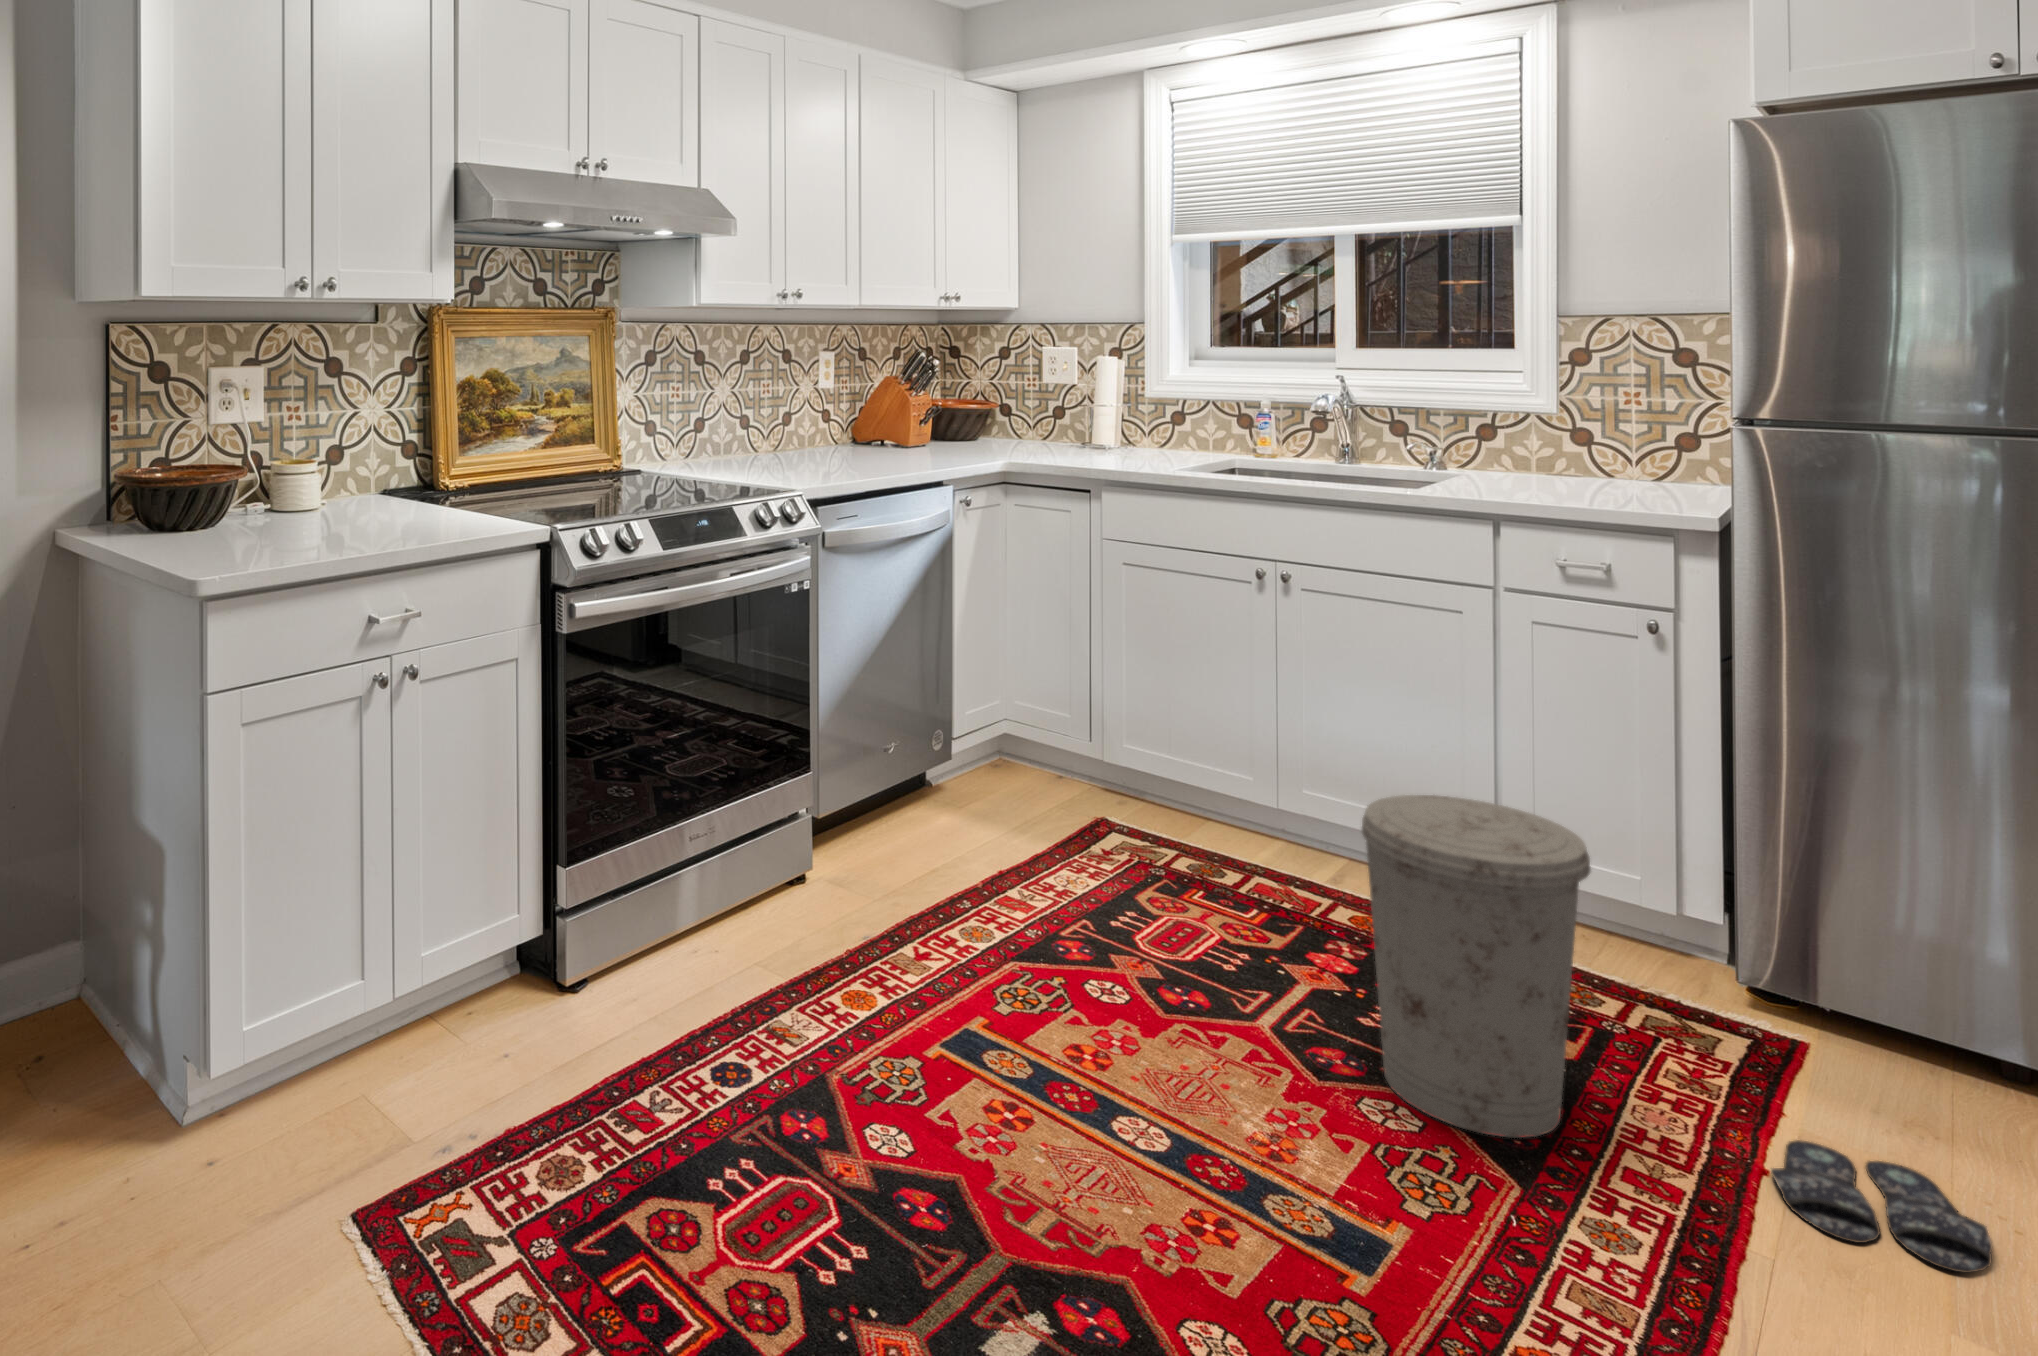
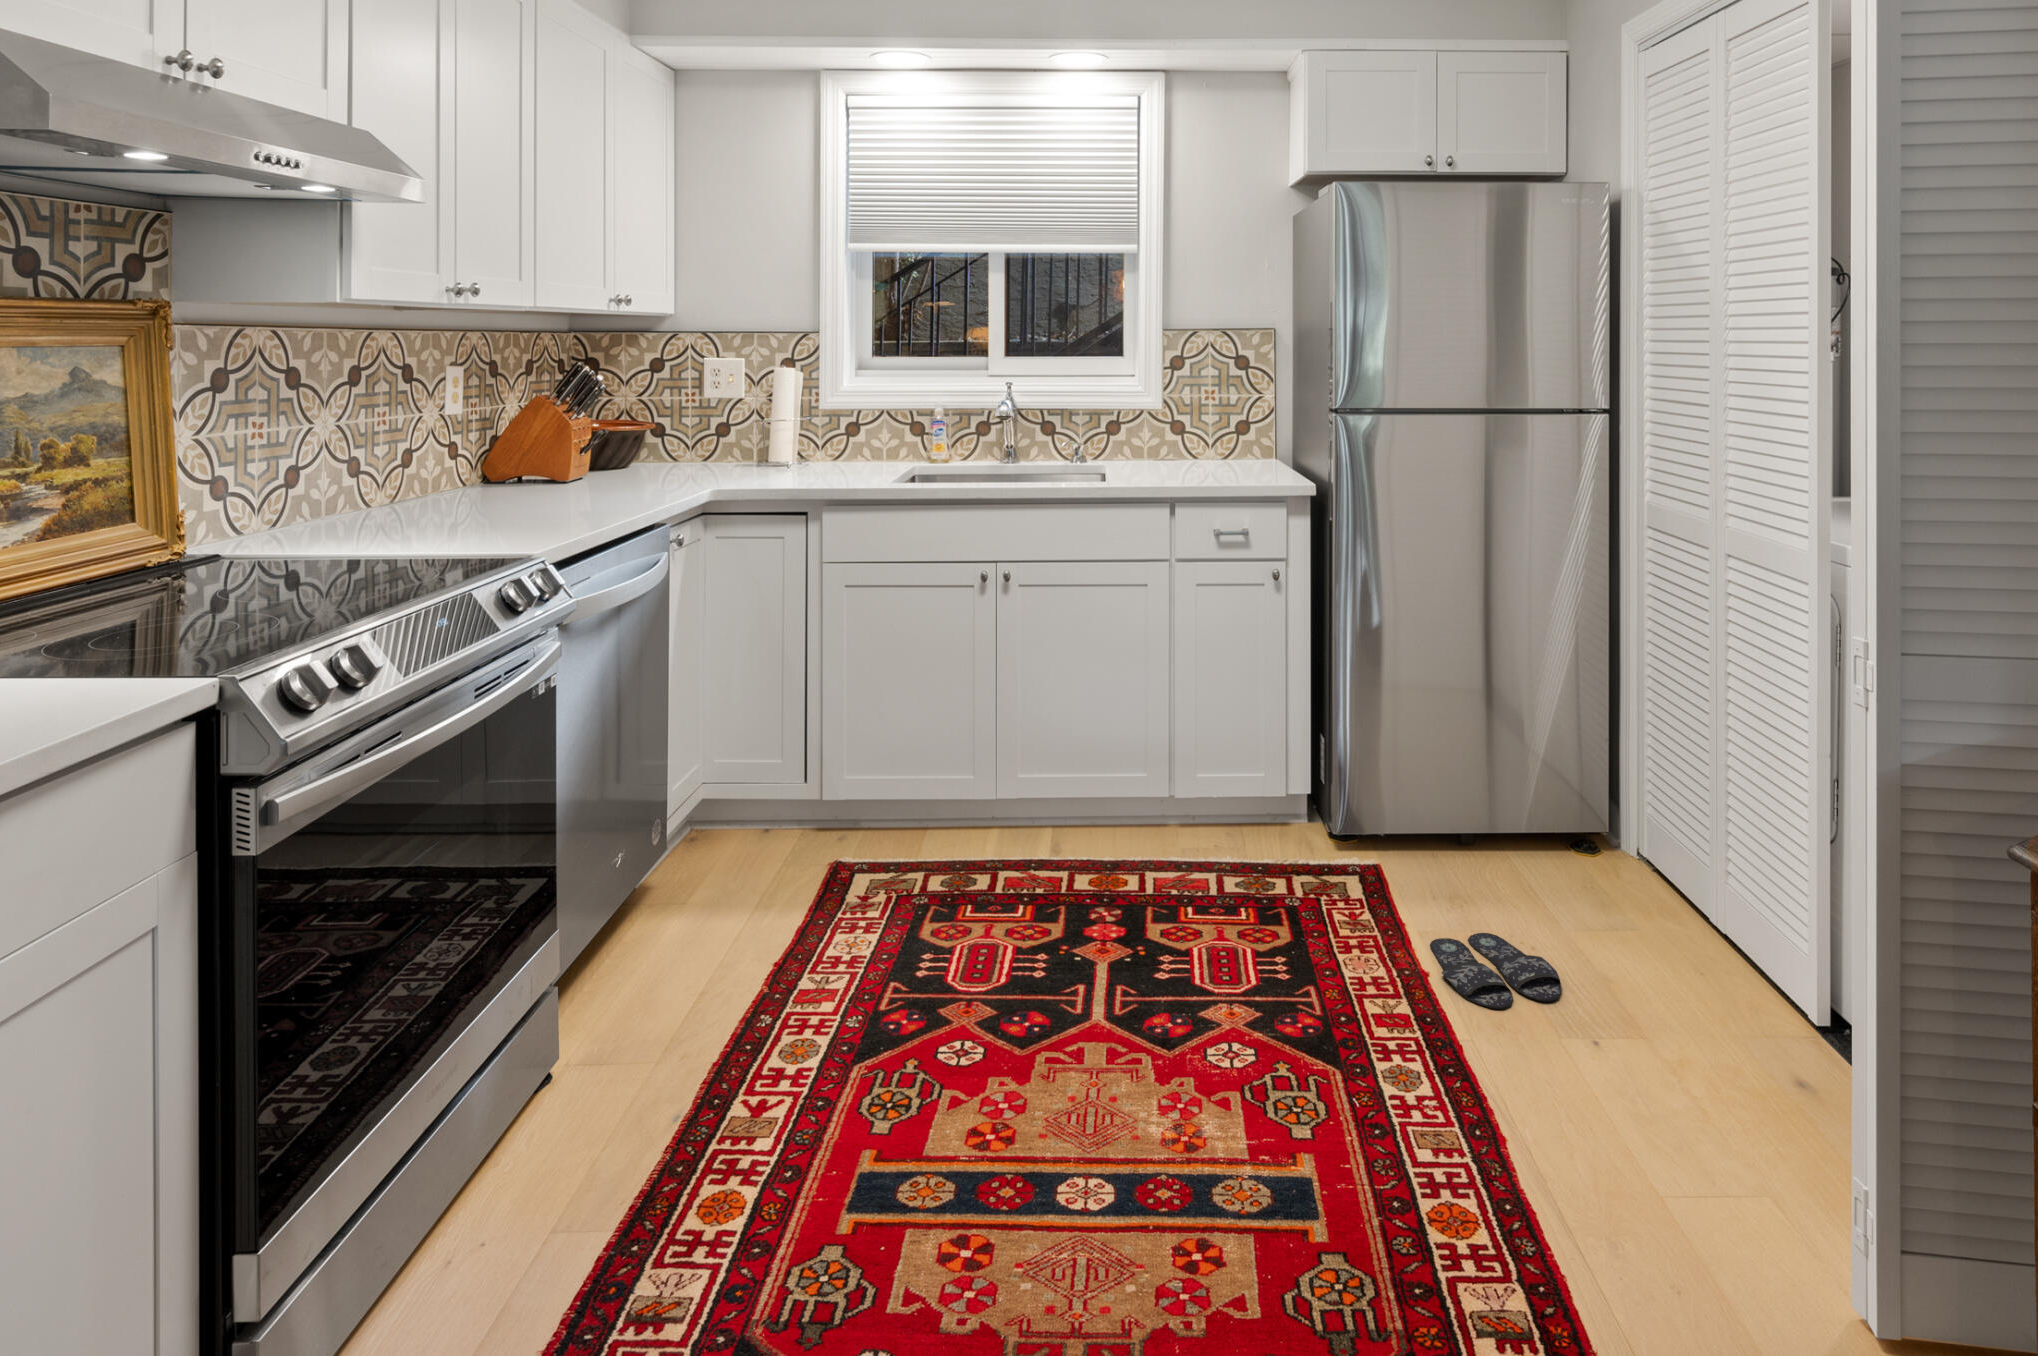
trash can: present [1362,795,1591,1138] -> none [1180,746,1347,1042]

